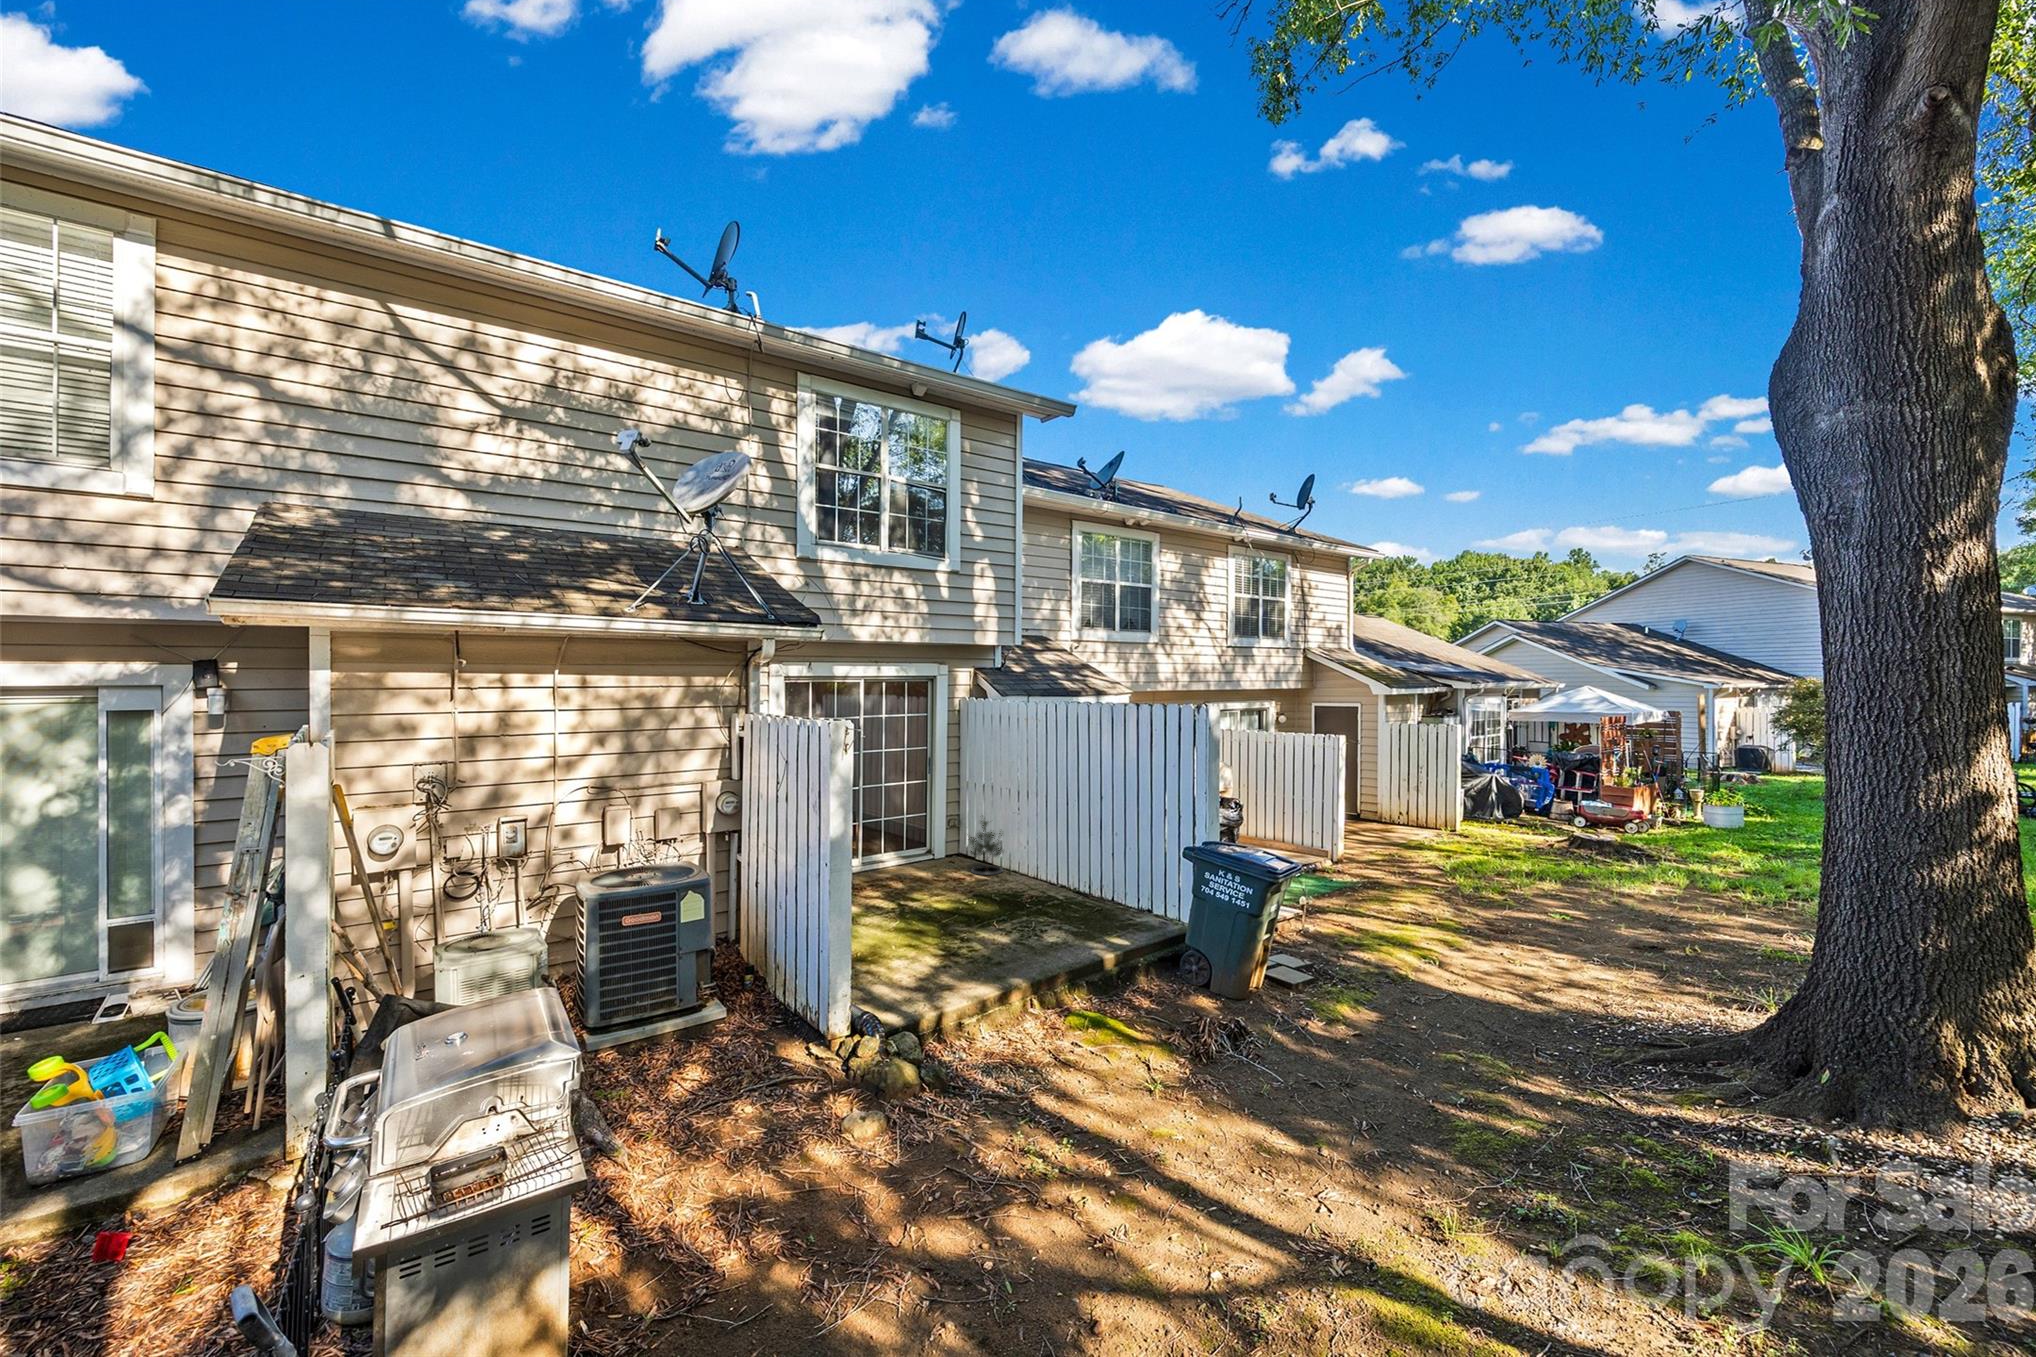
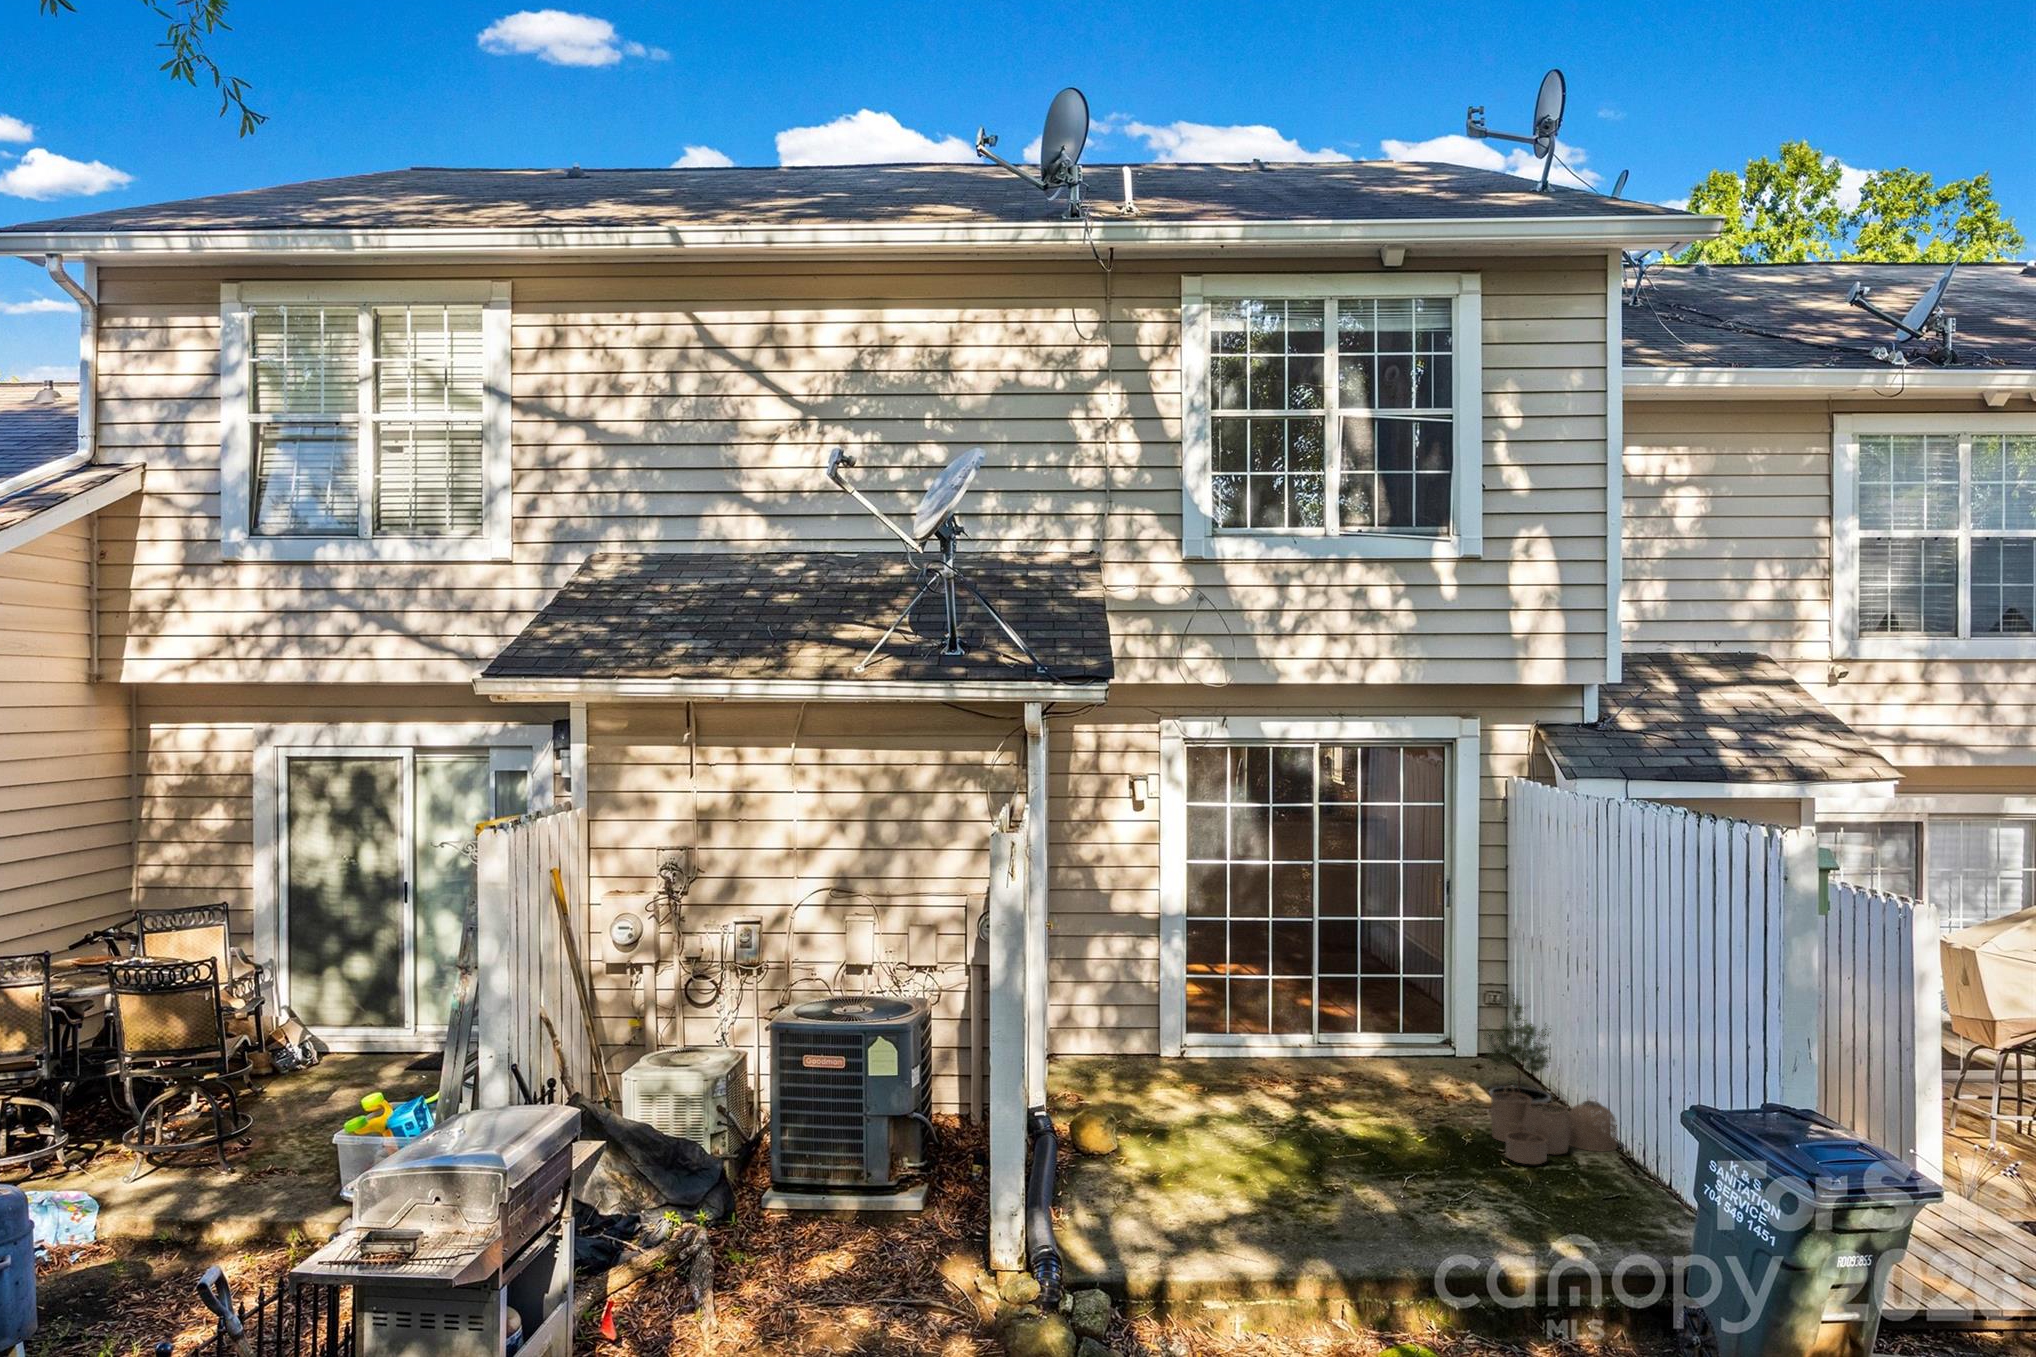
woven basket: none [998,863,1058,904] -> present [1491,1086,1618,1164]

